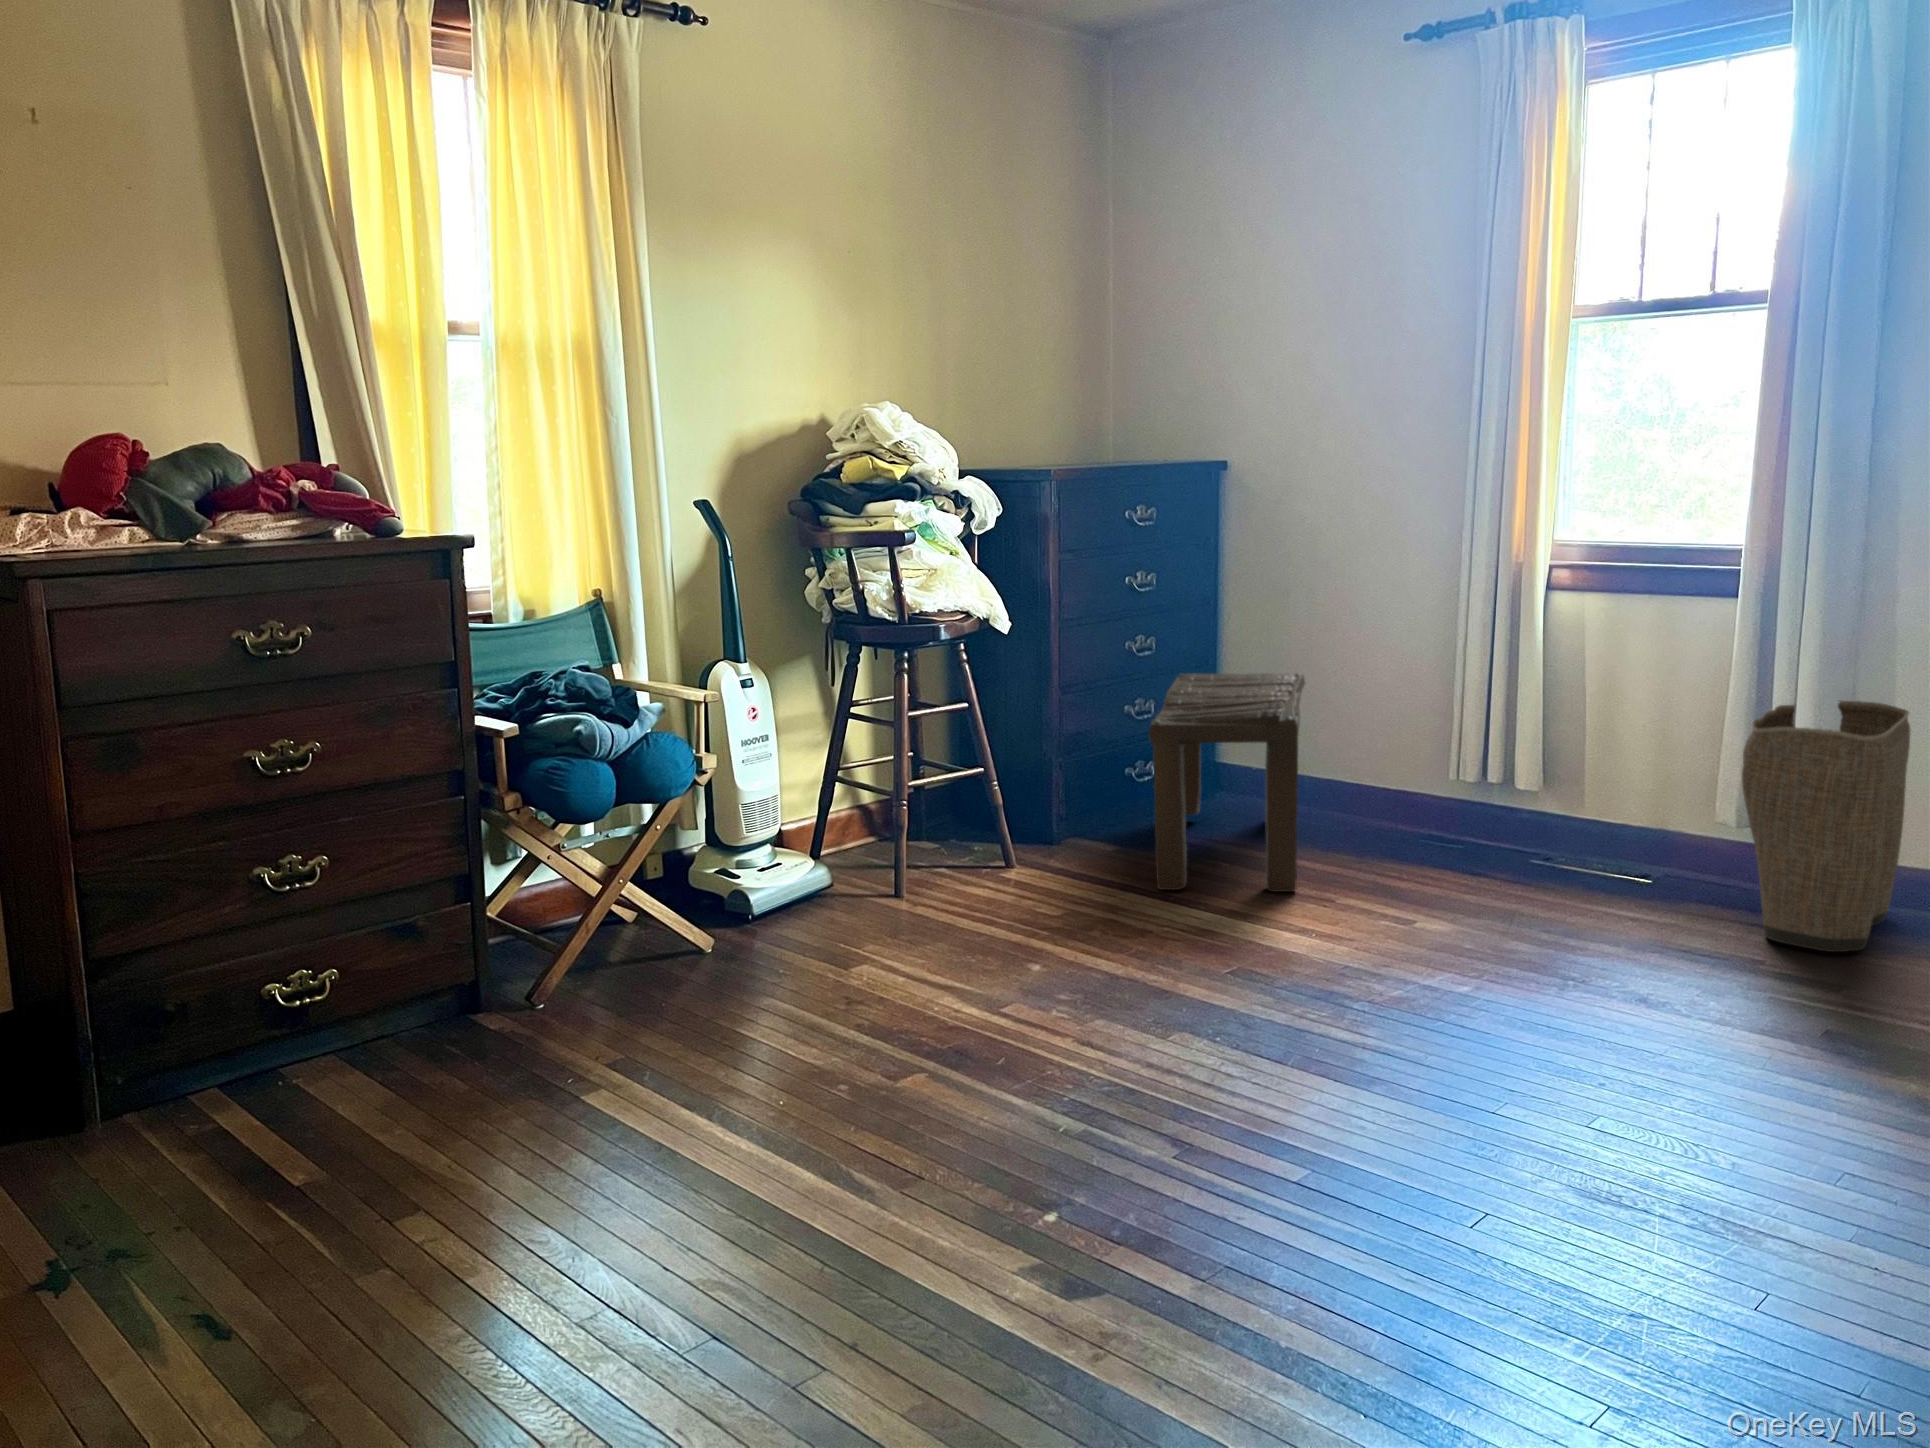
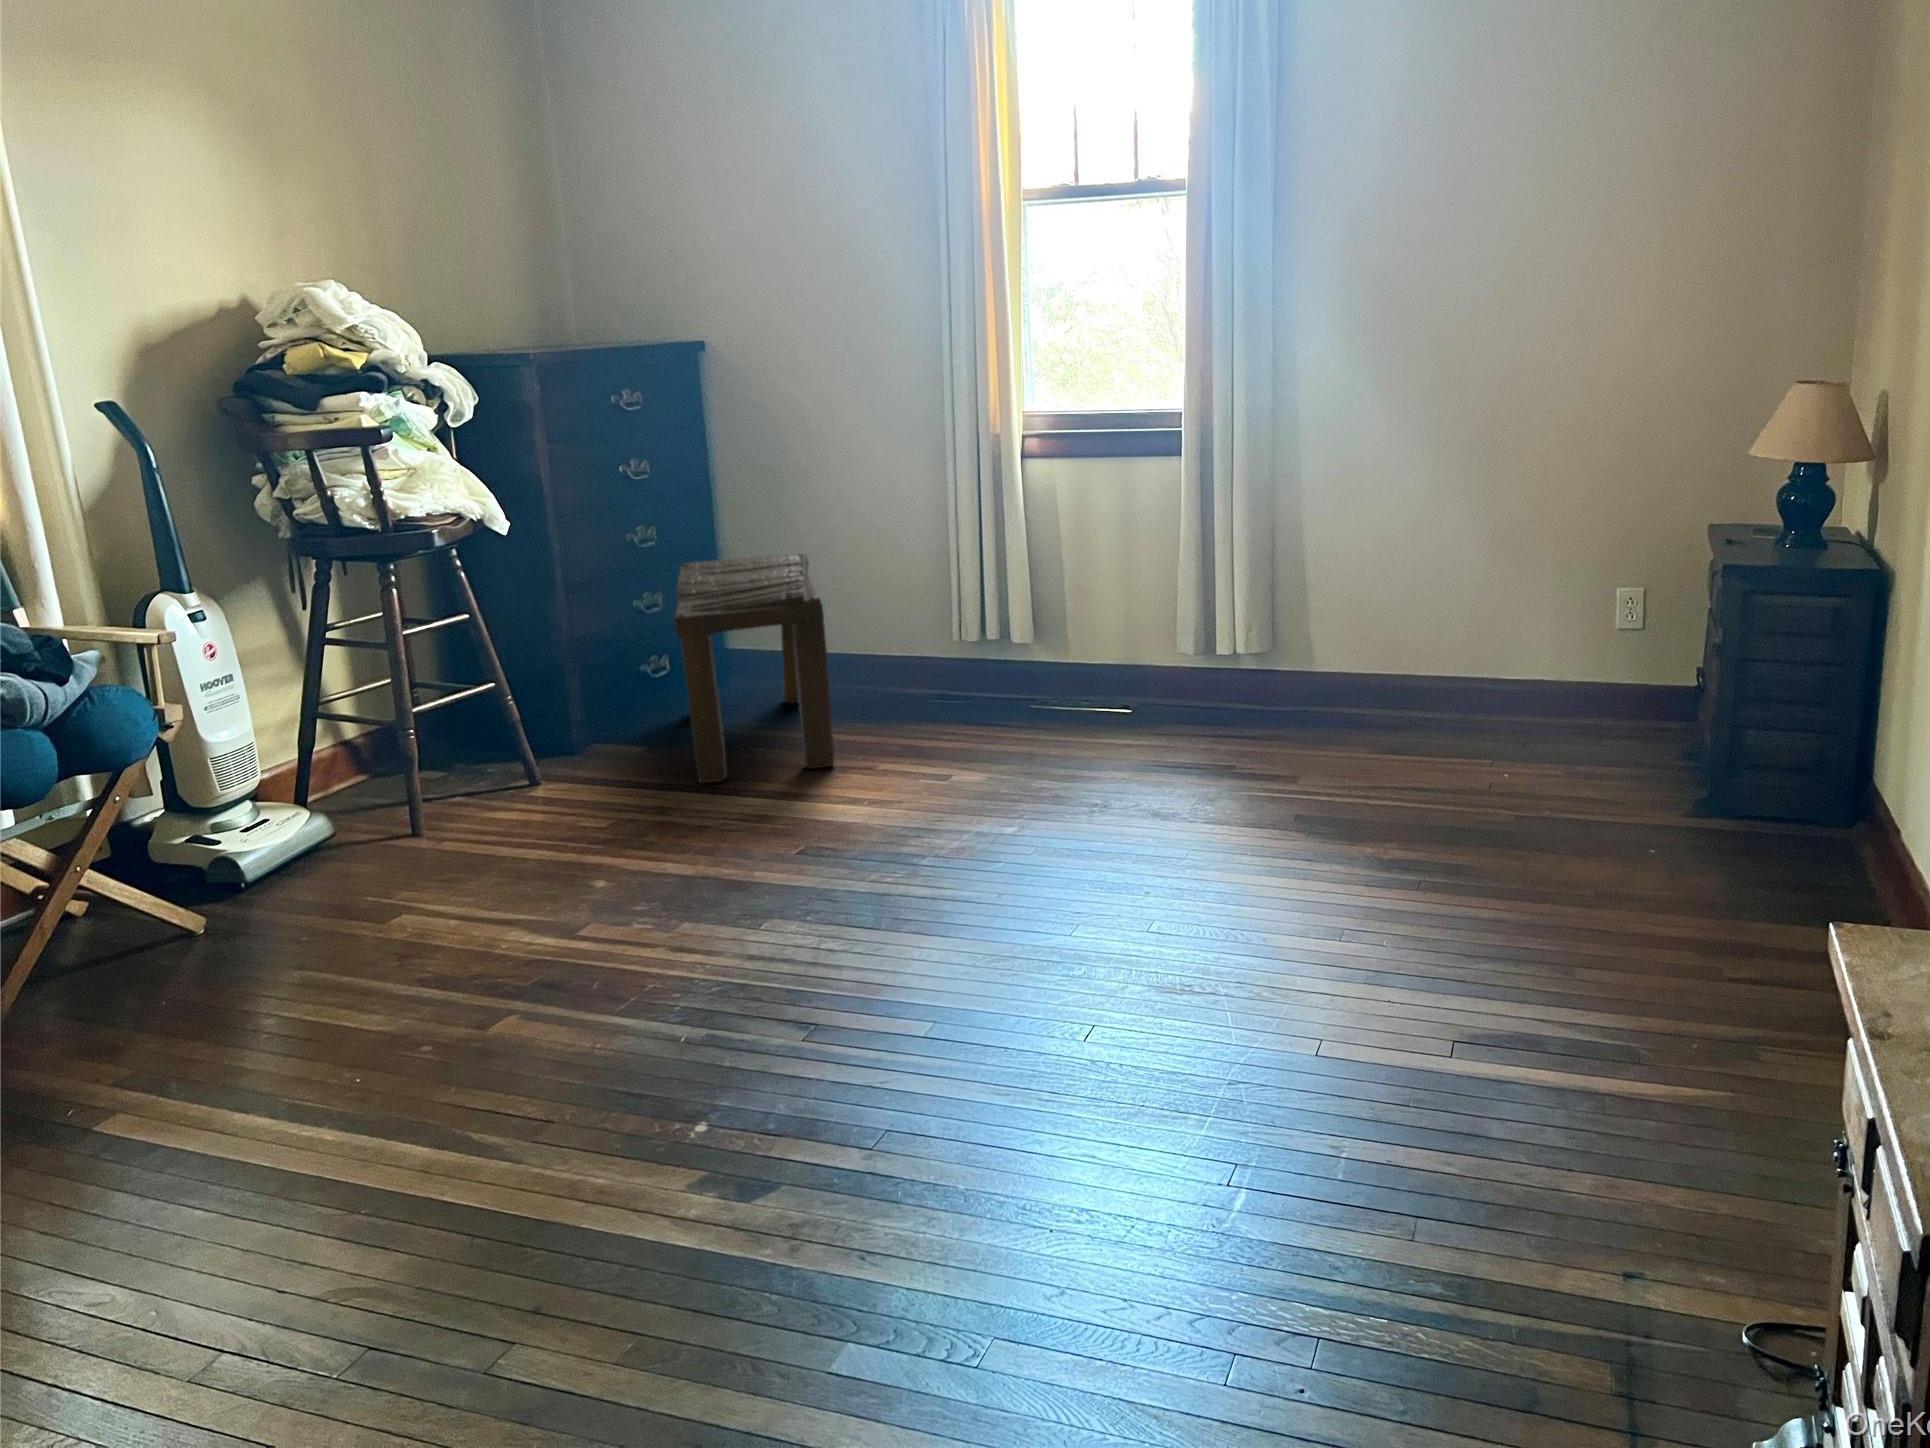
laundry basket: present [1742,701,1910,952] -> none [1204,538,1319,751]

